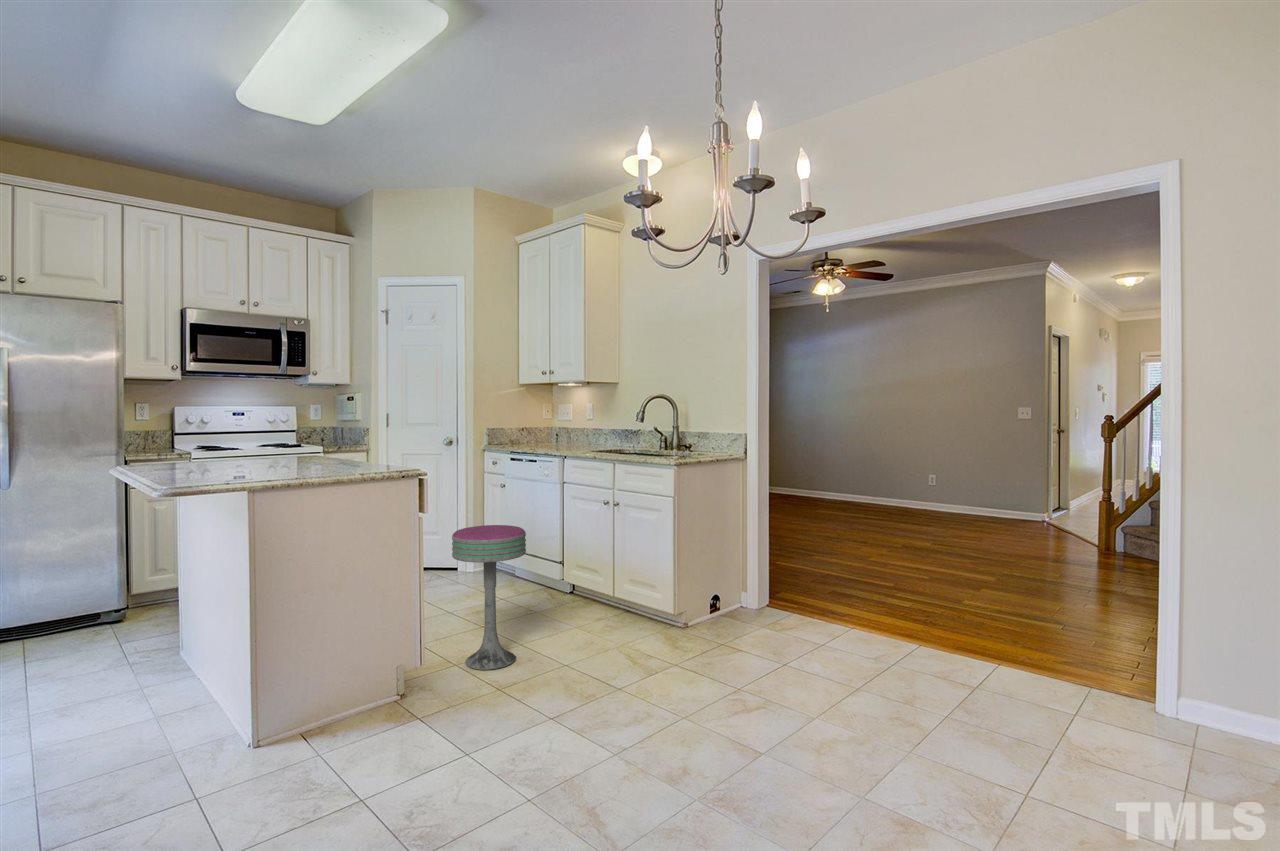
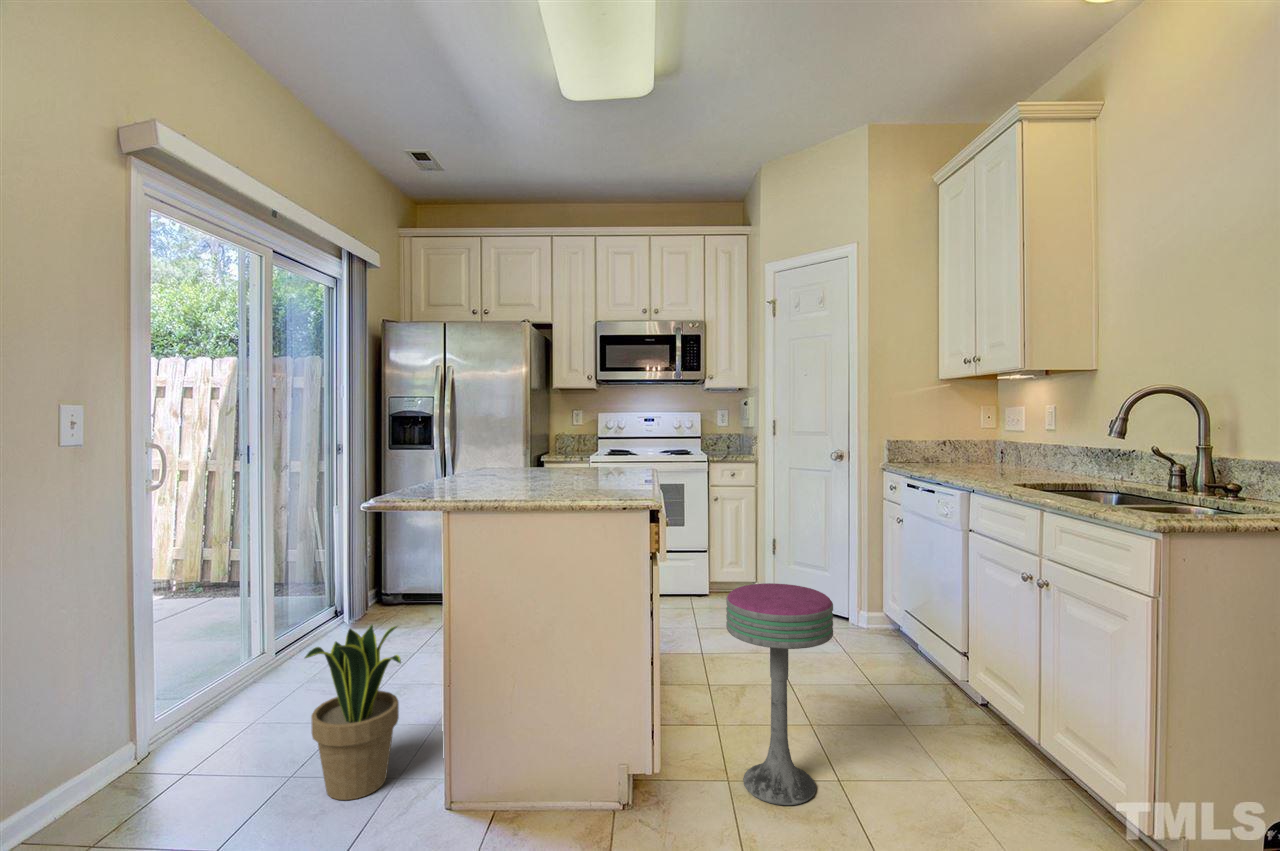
potted plant: none [60,615,179,797] -> present [305,625,401,800]

